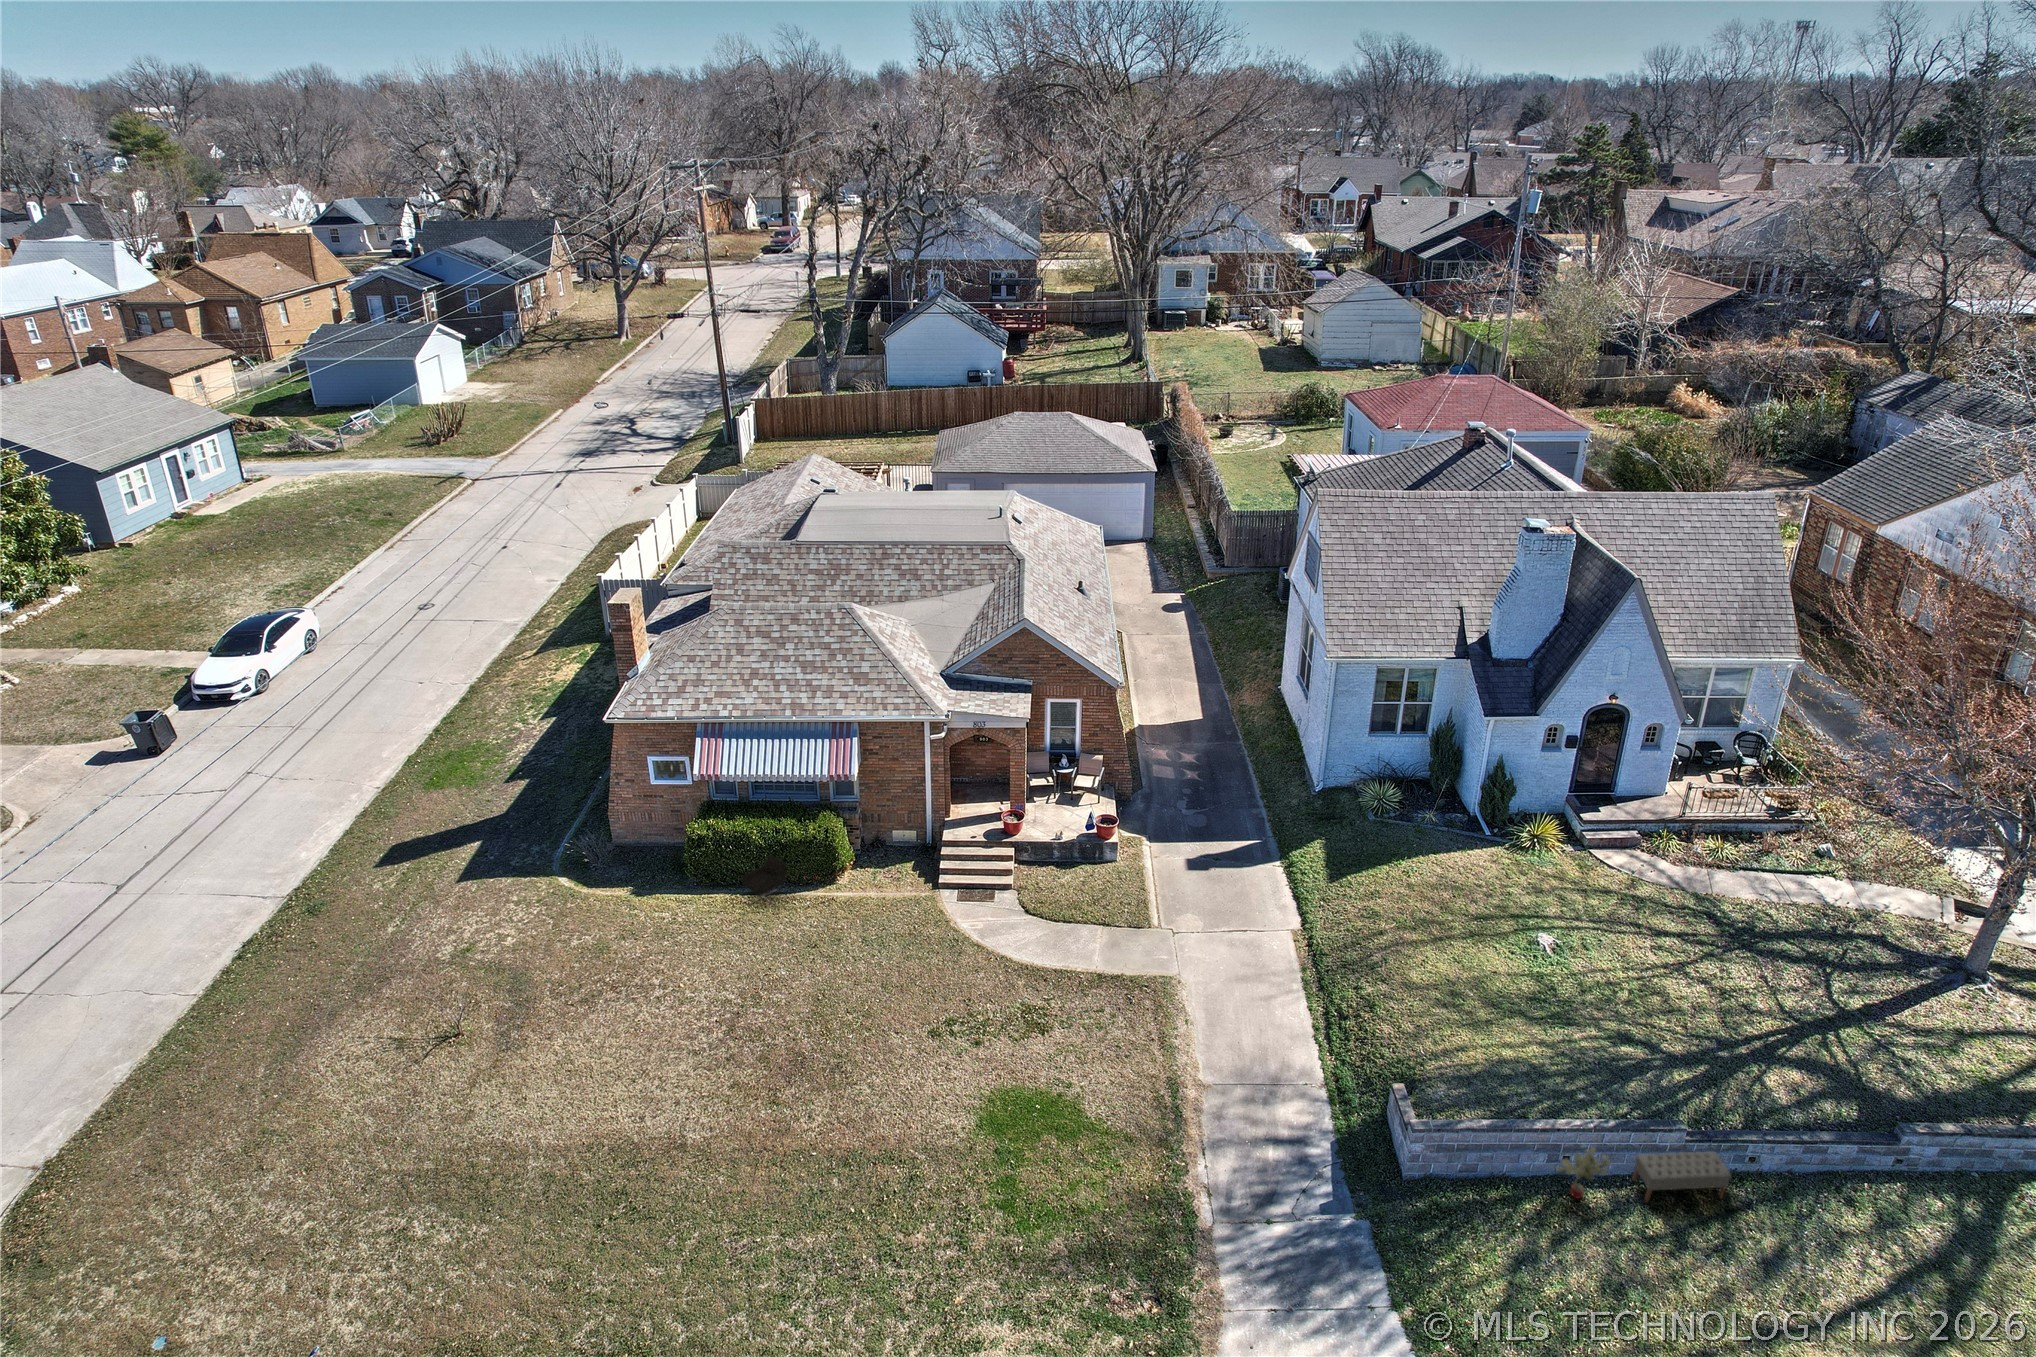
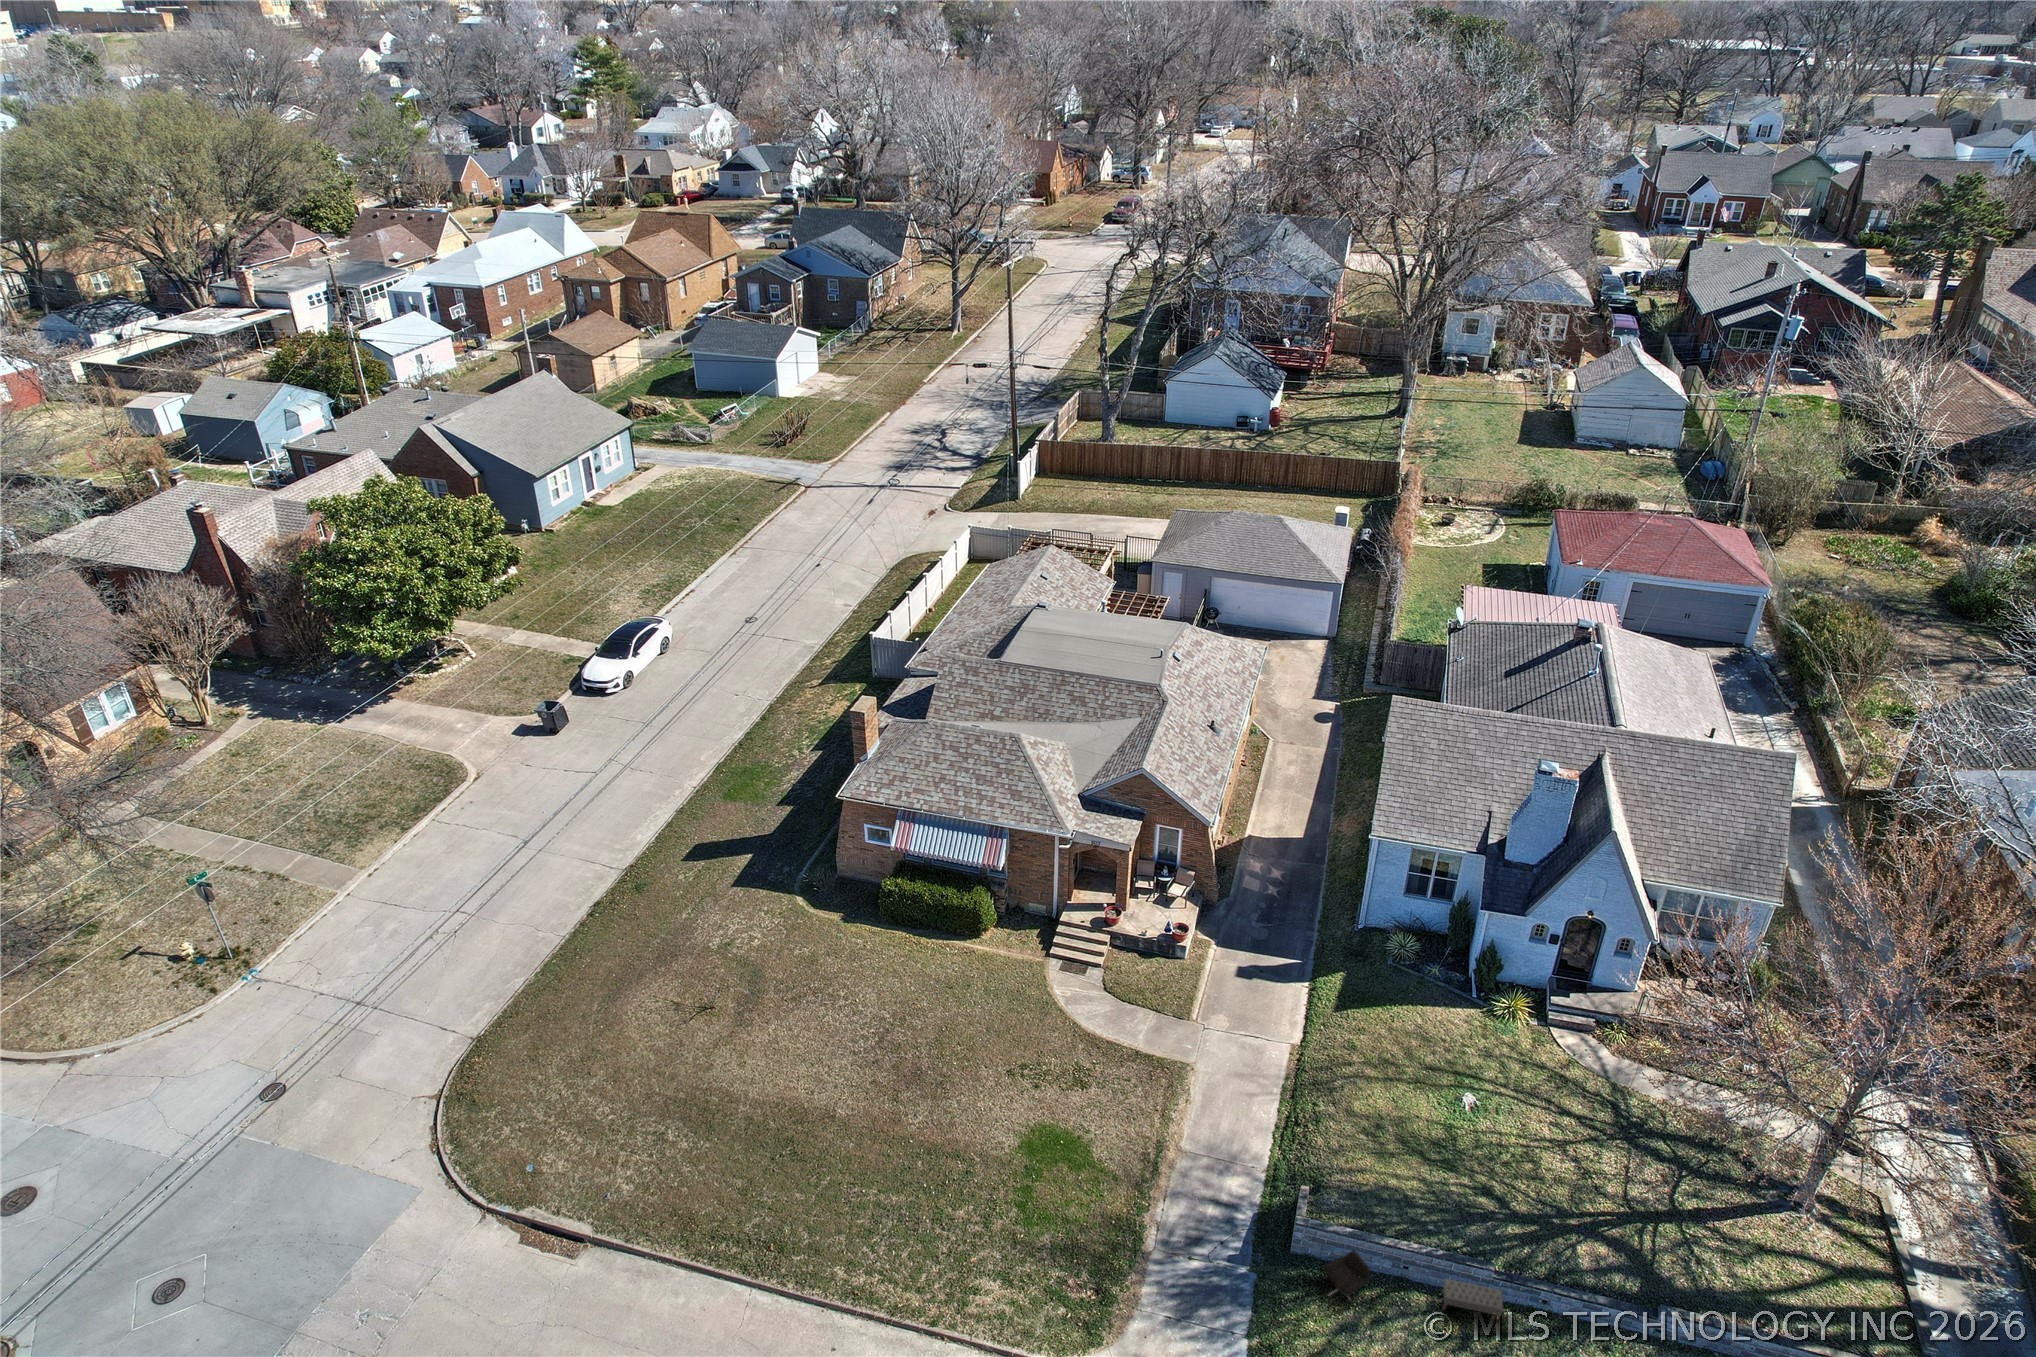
lounge chair: present [741,855,787,903] -> present [1324,1250,1370,1299]
potted tree: present [1555,1147,1612,1198] -> none [1383,1266,1419,1296]

